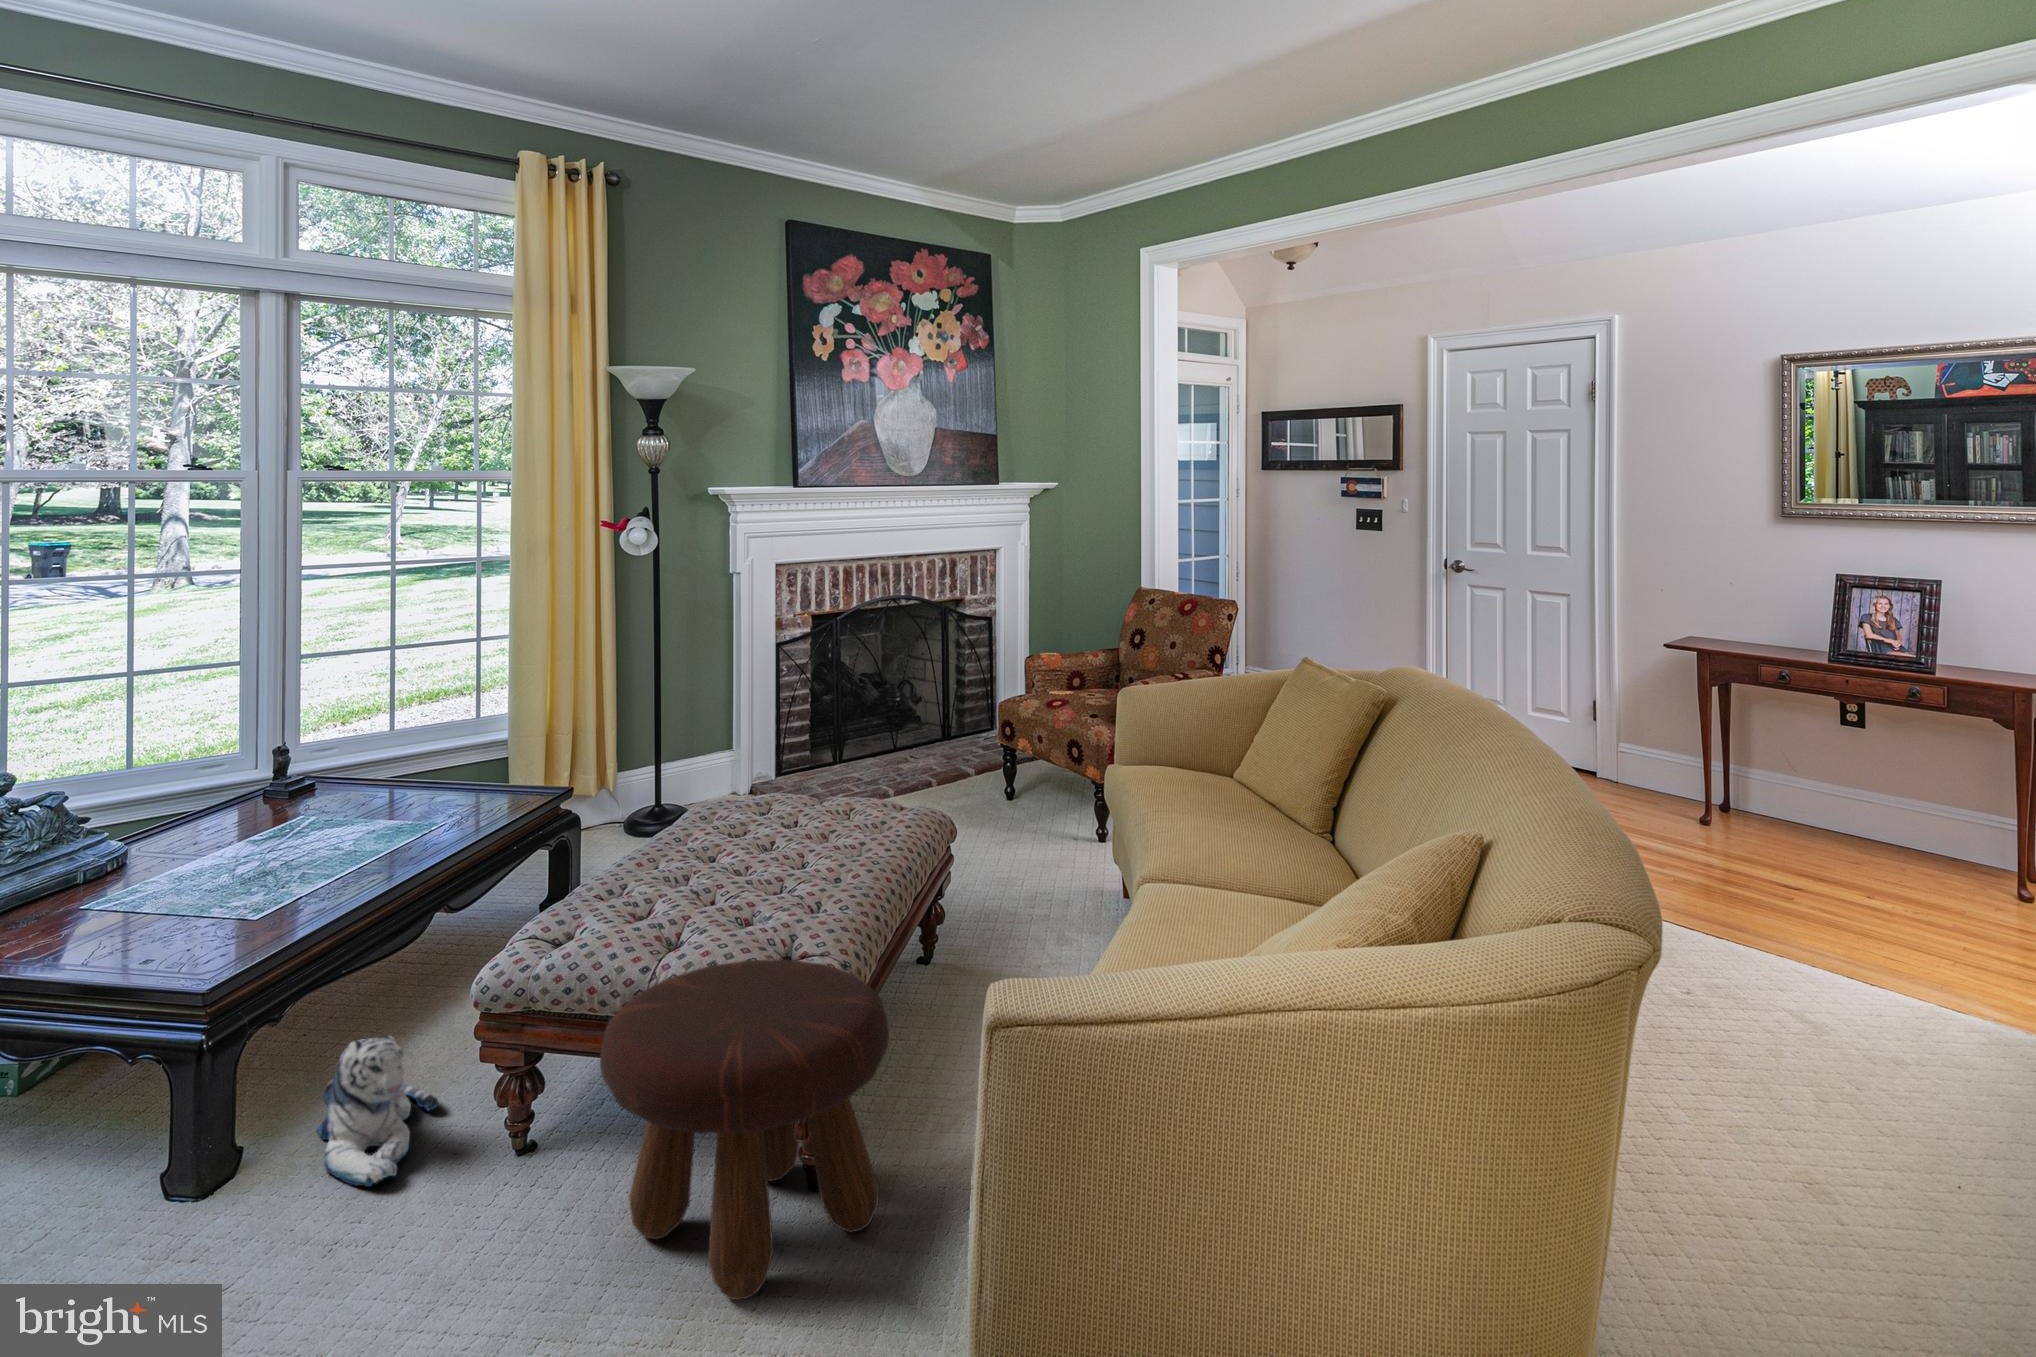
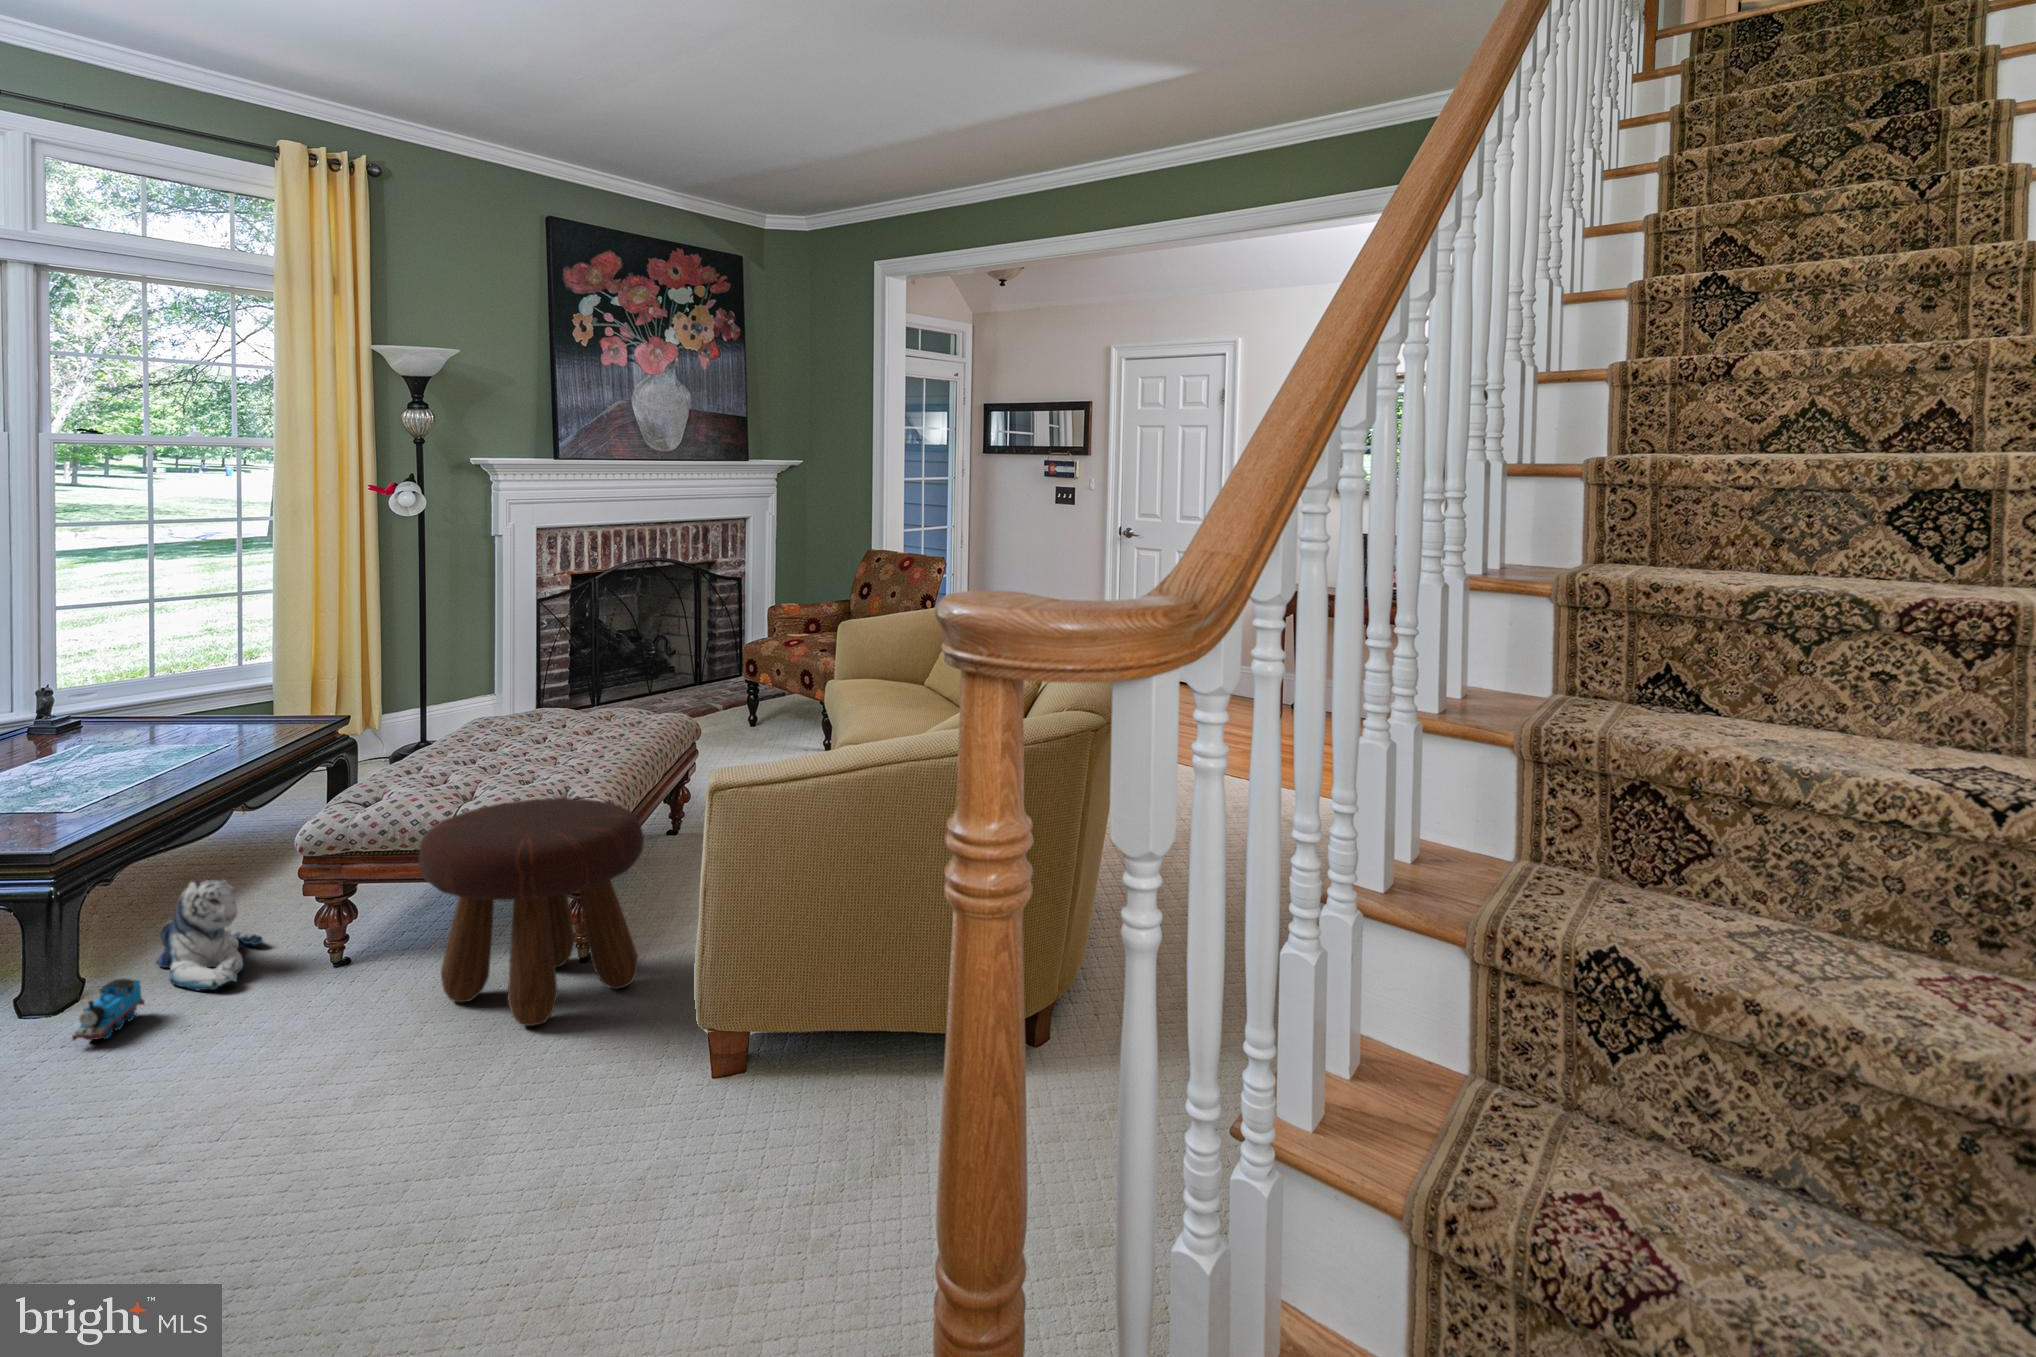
toy train: none [187,1180,284,1273] -> present [72,979,145,1040]

